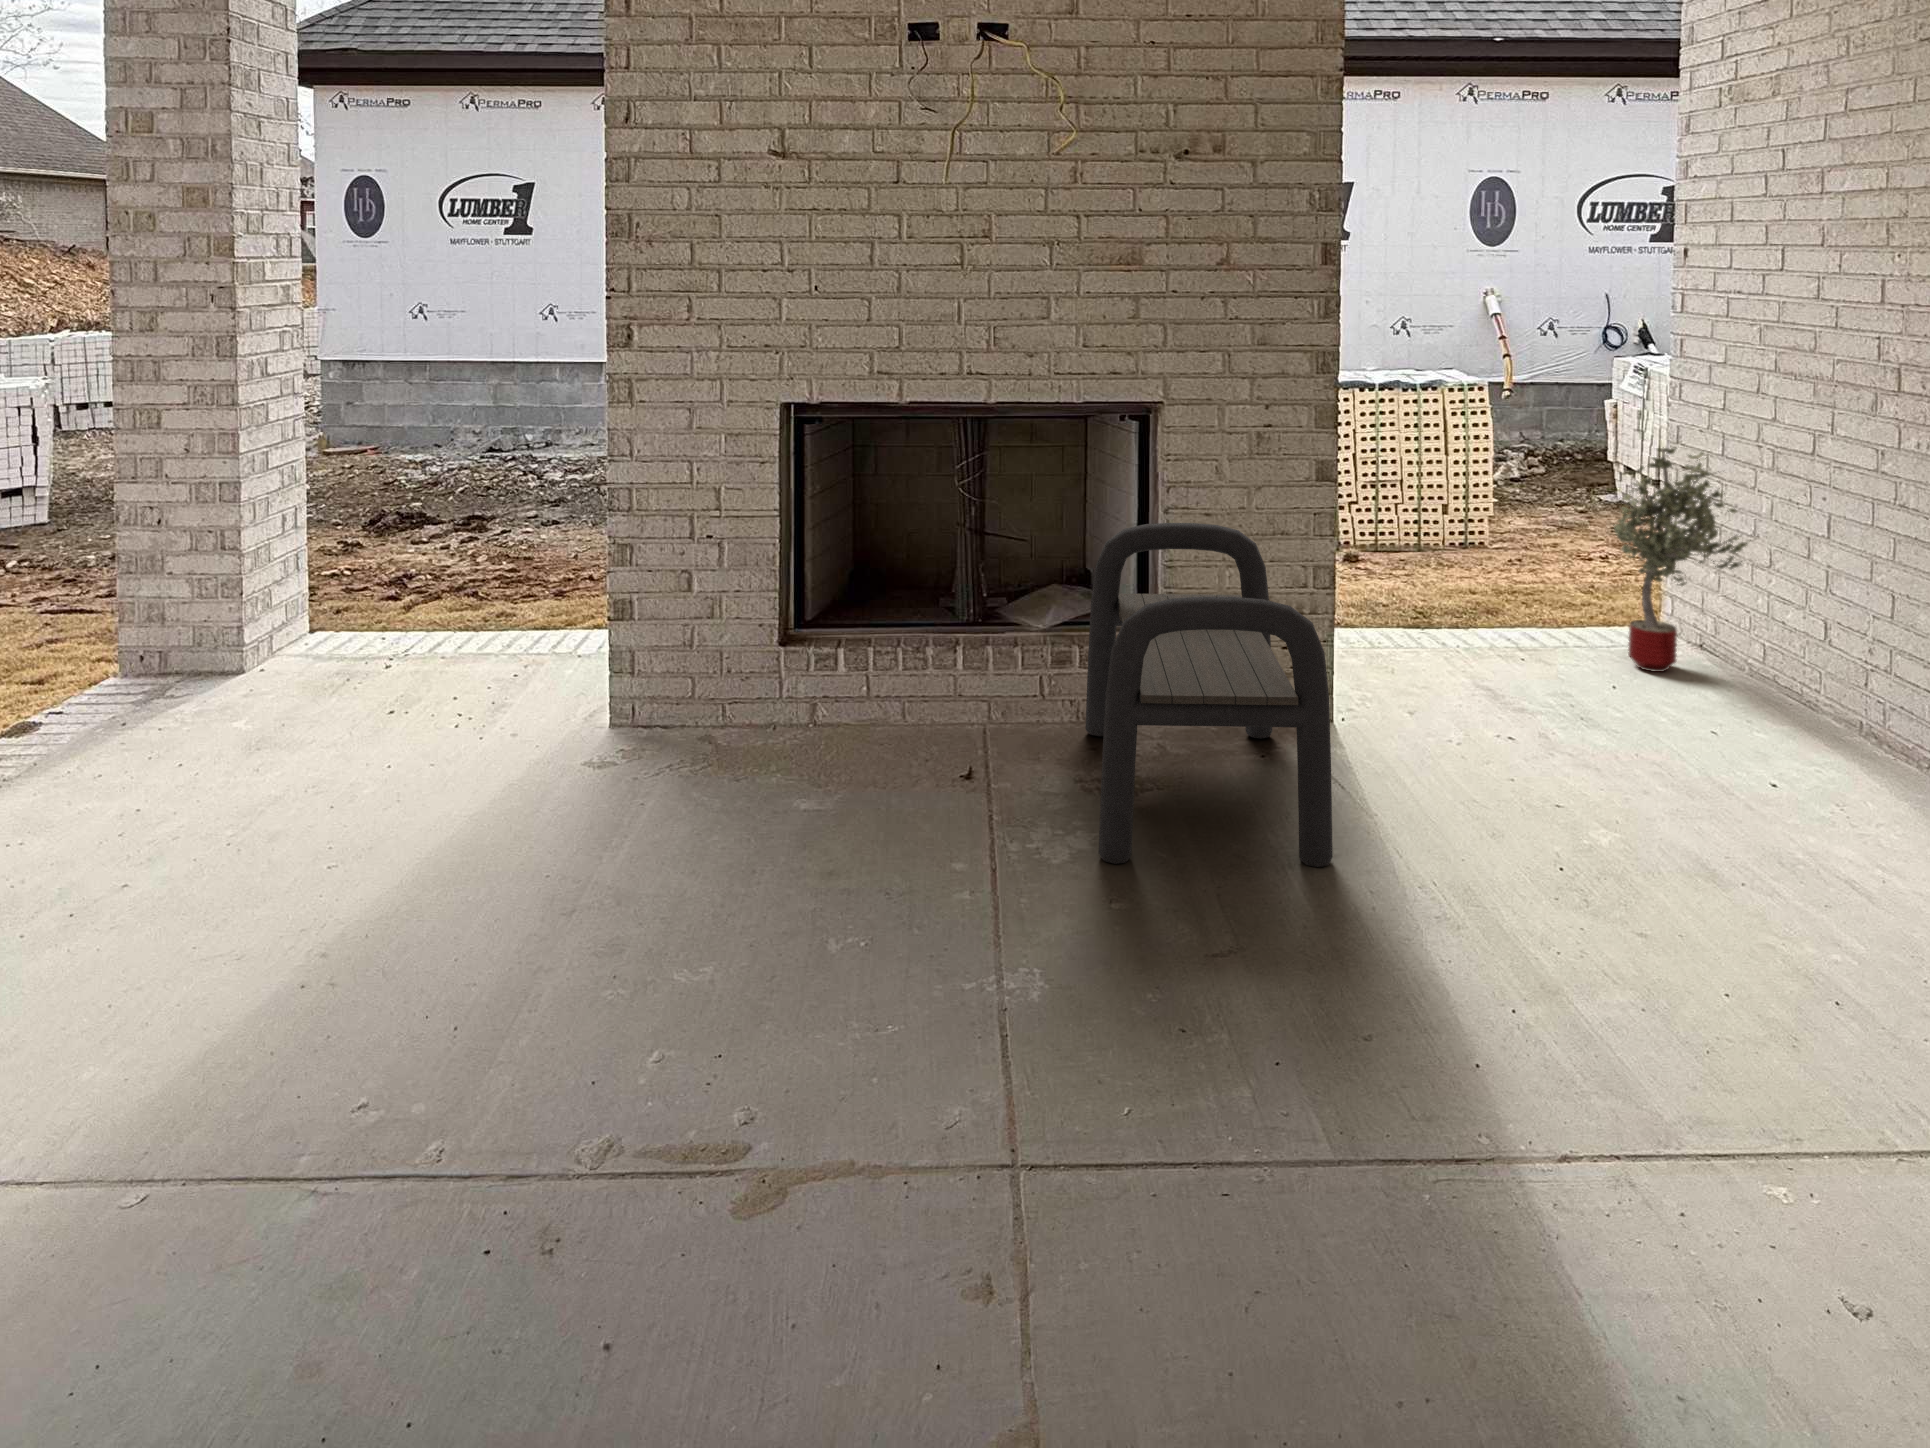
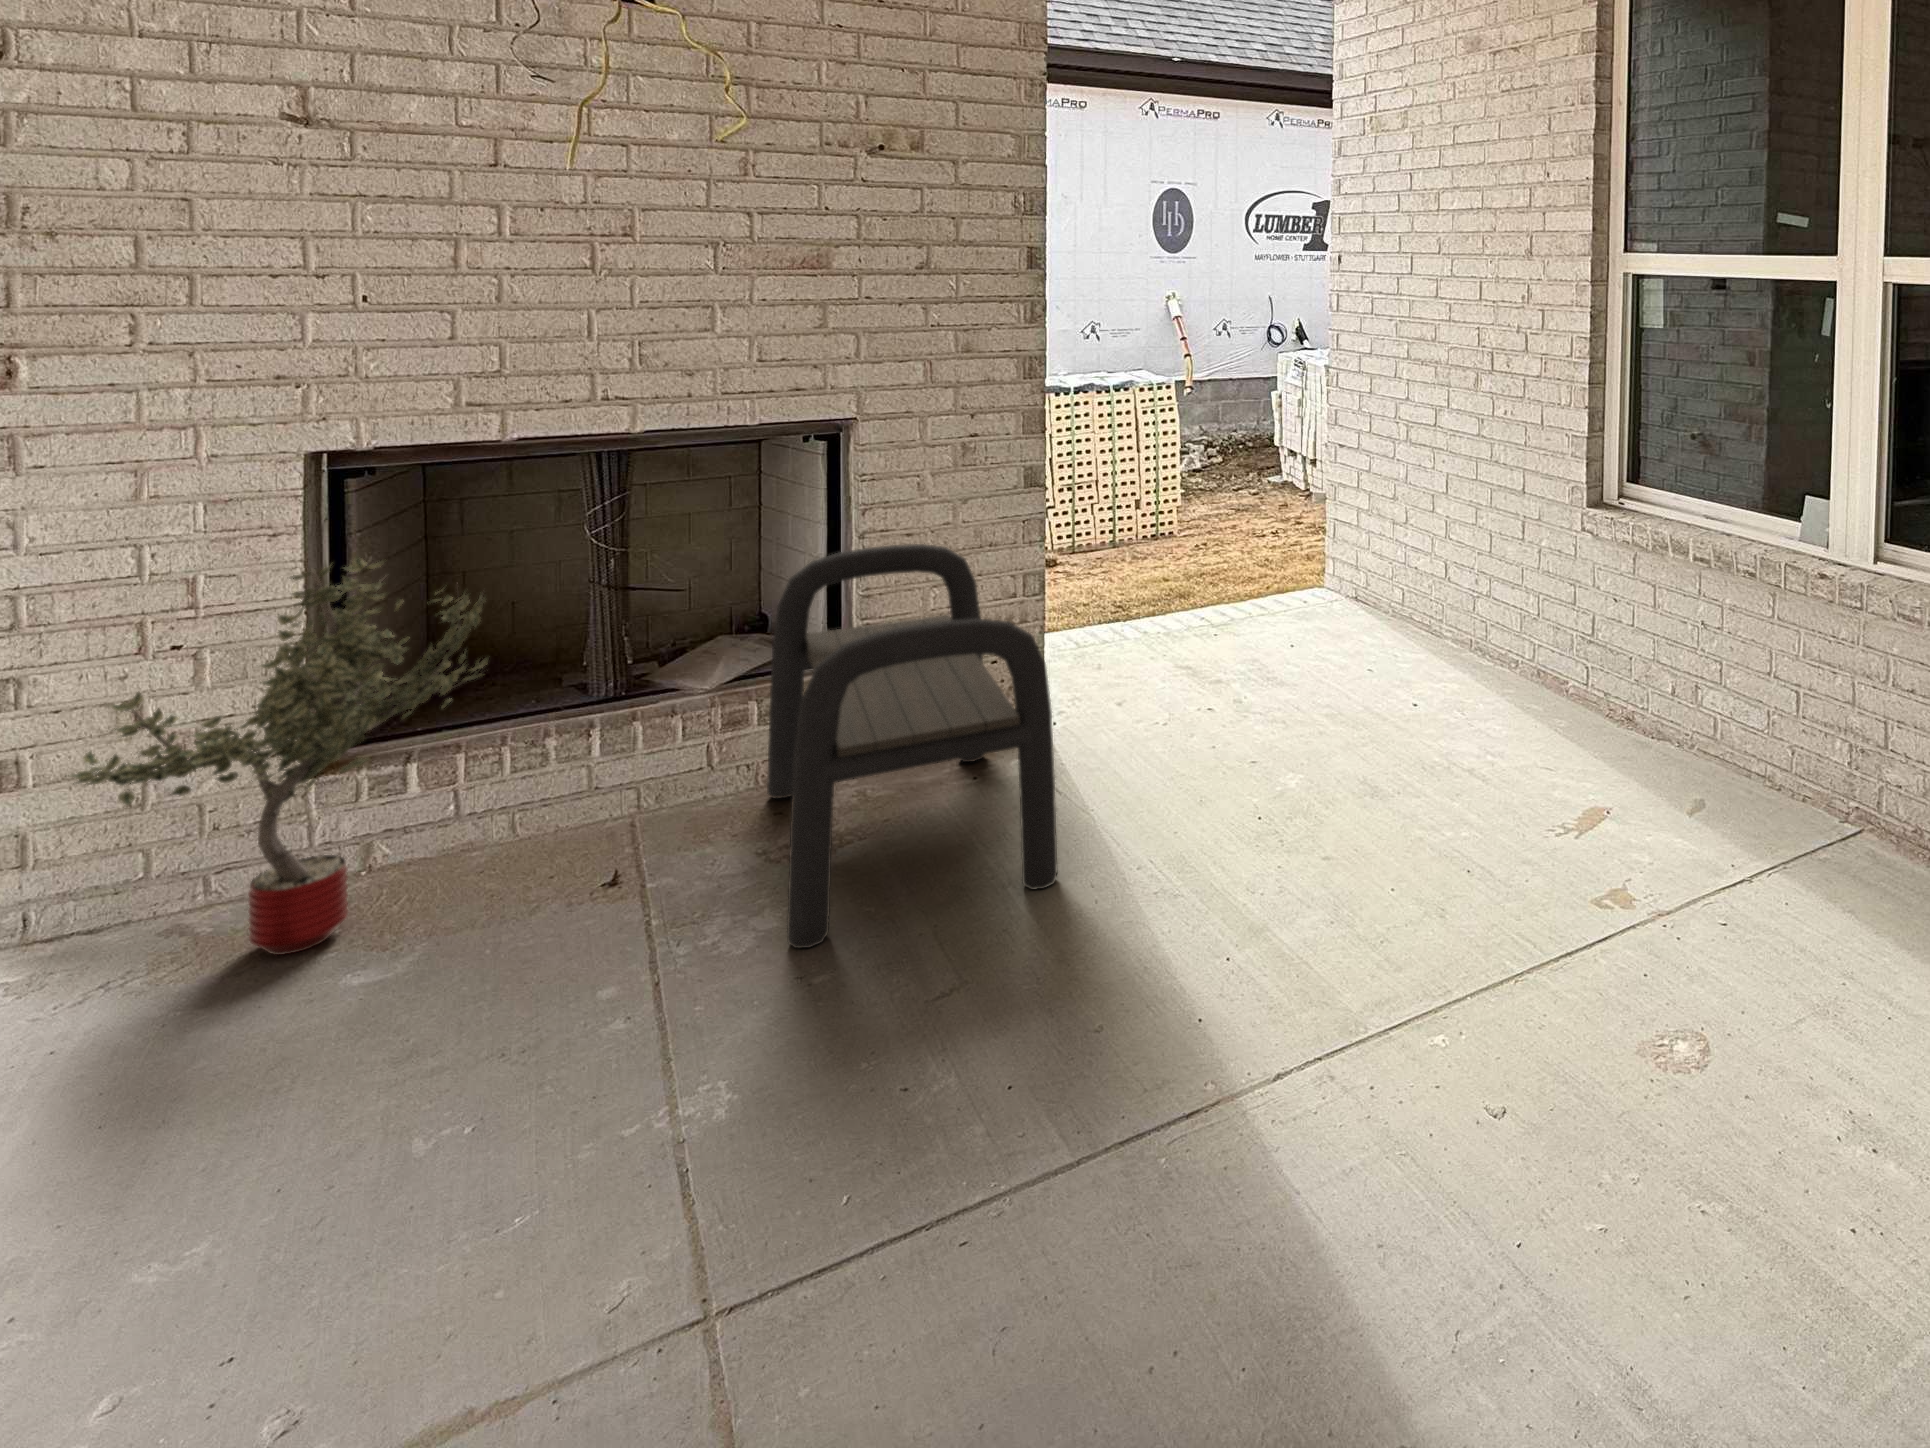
potted tree: present [1613,447,1748,672] -> present [71,556,490,955]

